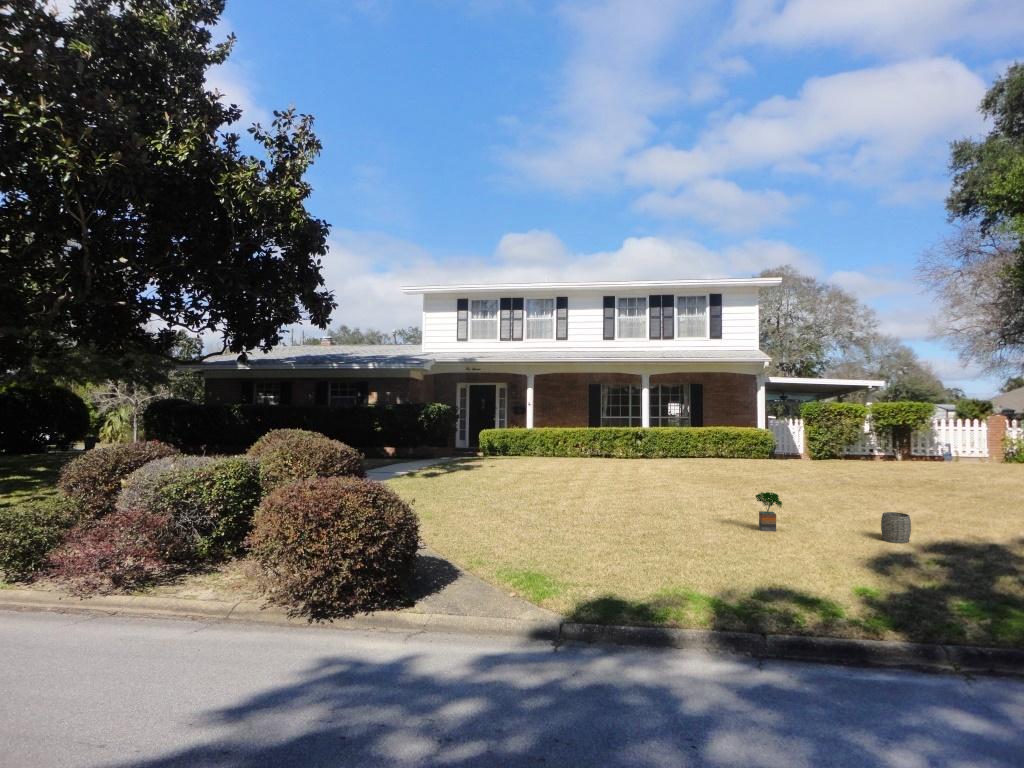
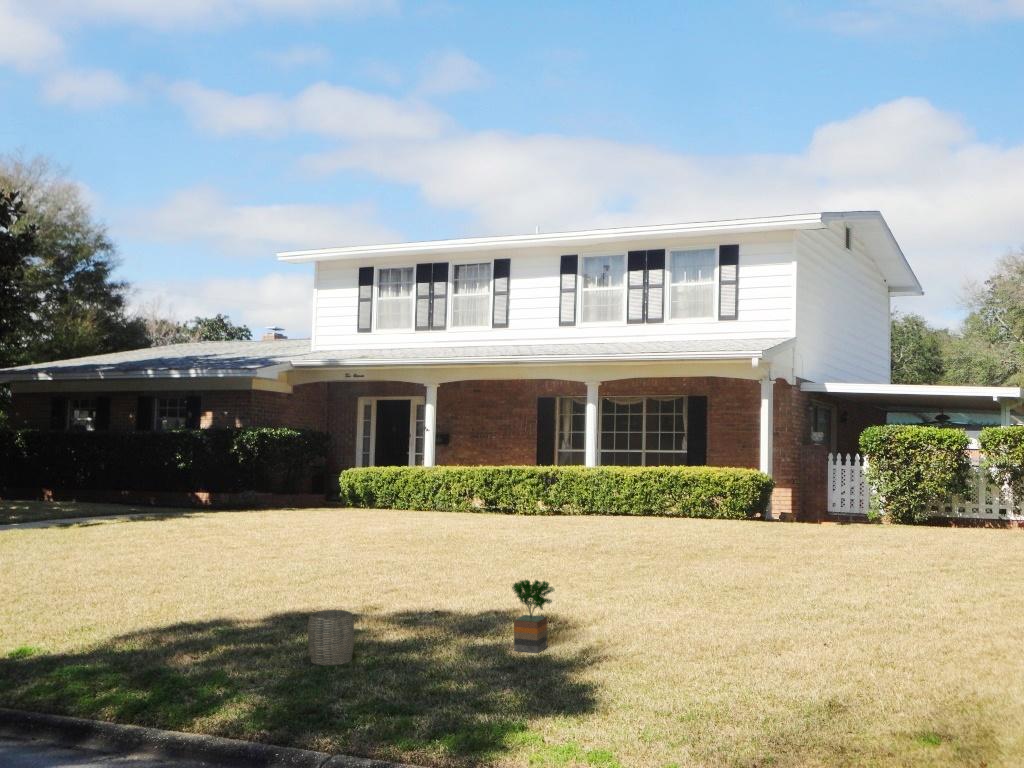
potted tree: present [755,492,782,531] -> present [512,580,555,653]

